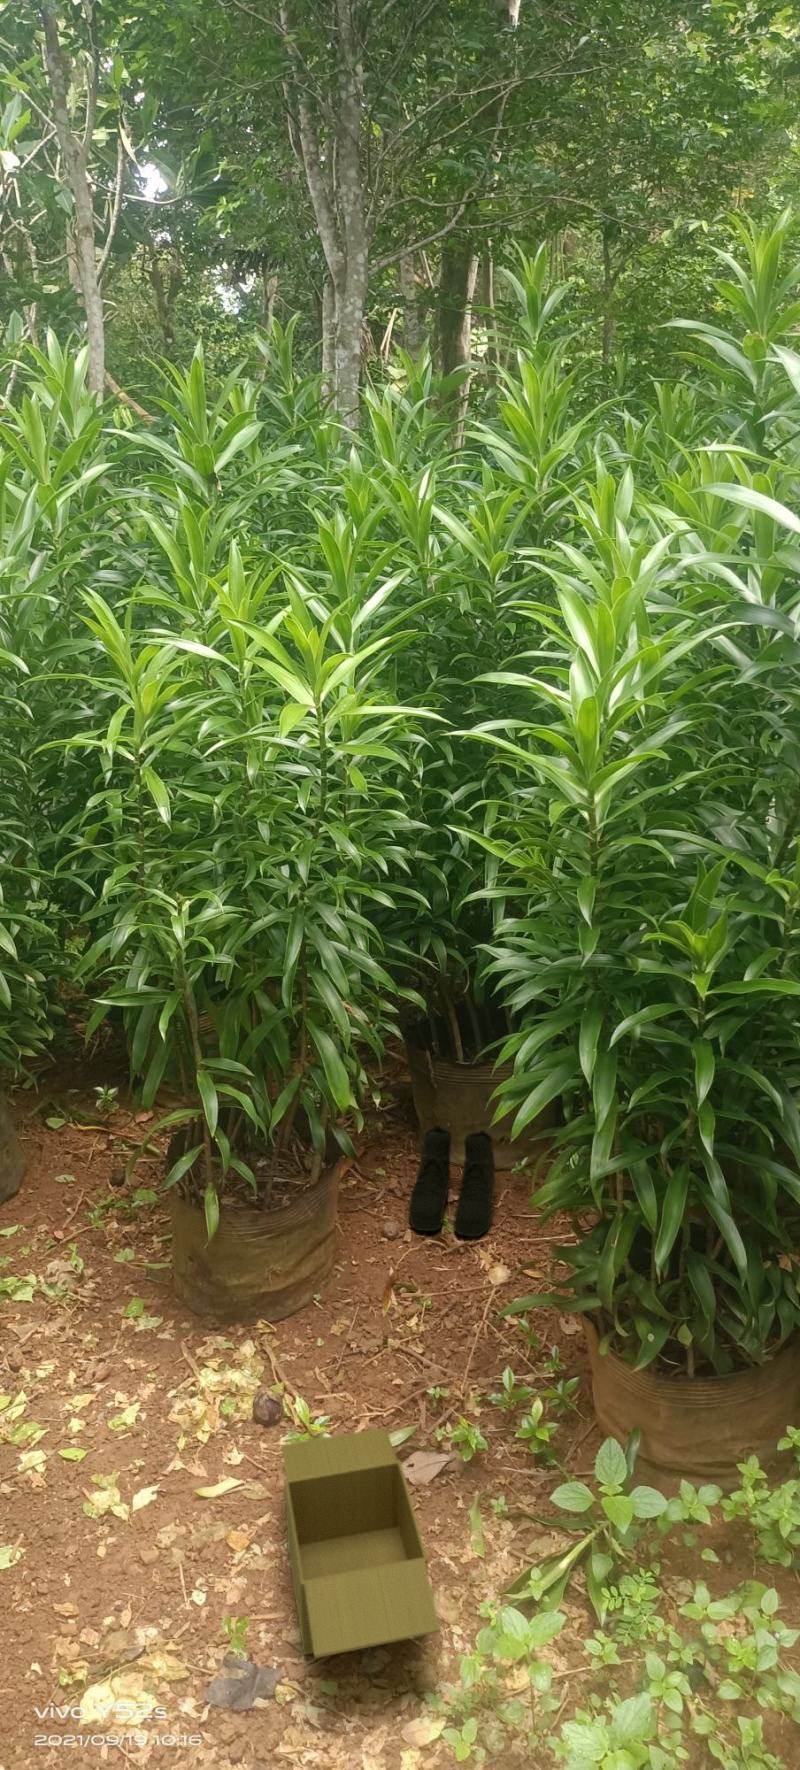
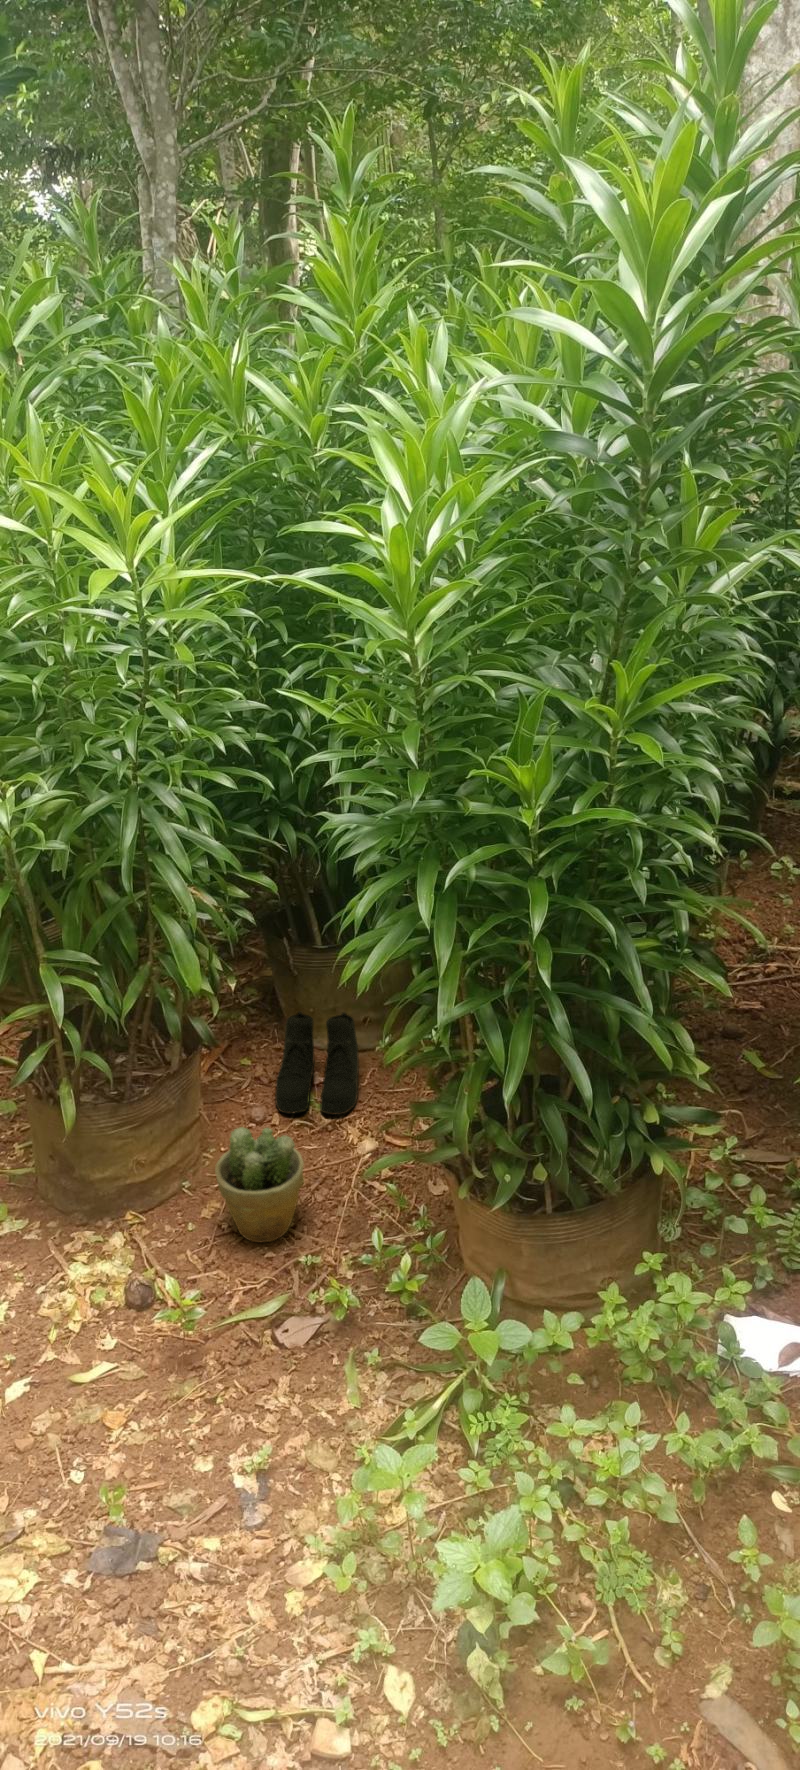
potted plant: none [348,1246,437,1367] -> present [215,1127,304,1242]
cardboard box: present [281,1428,440,1658] -> none [152,1296,317,1517]

